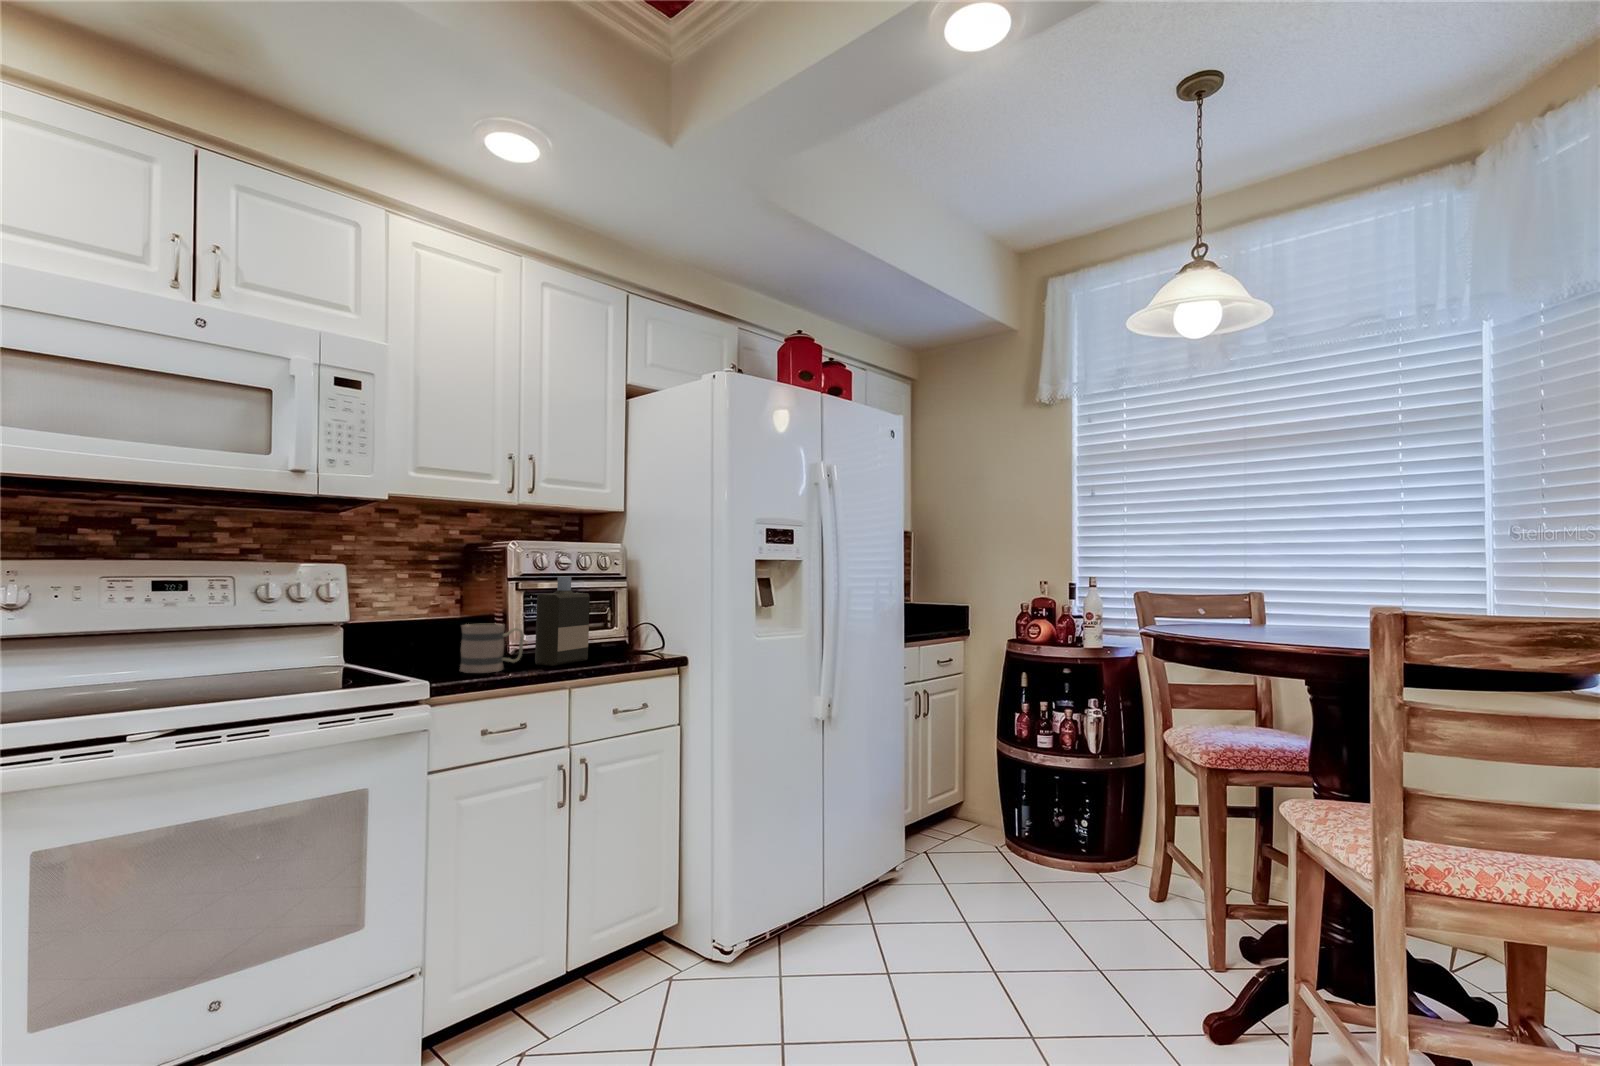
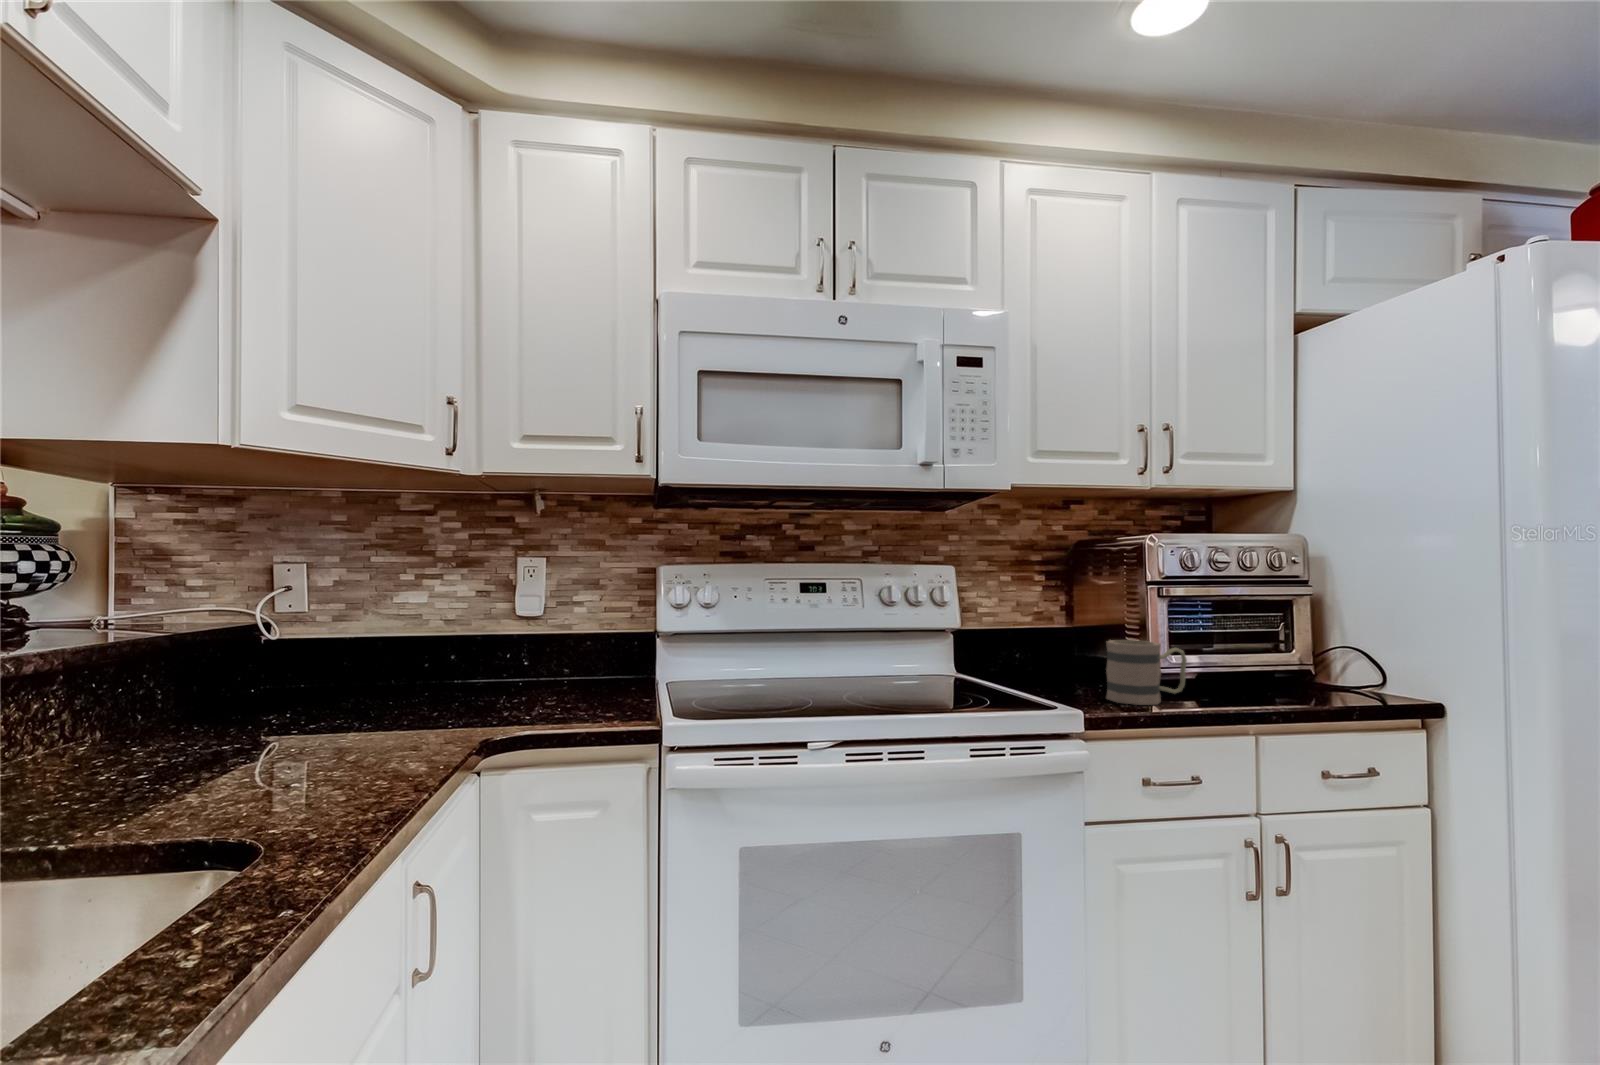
bottle: present [535,576,590,666] -> none [1193,581,1264,702]

